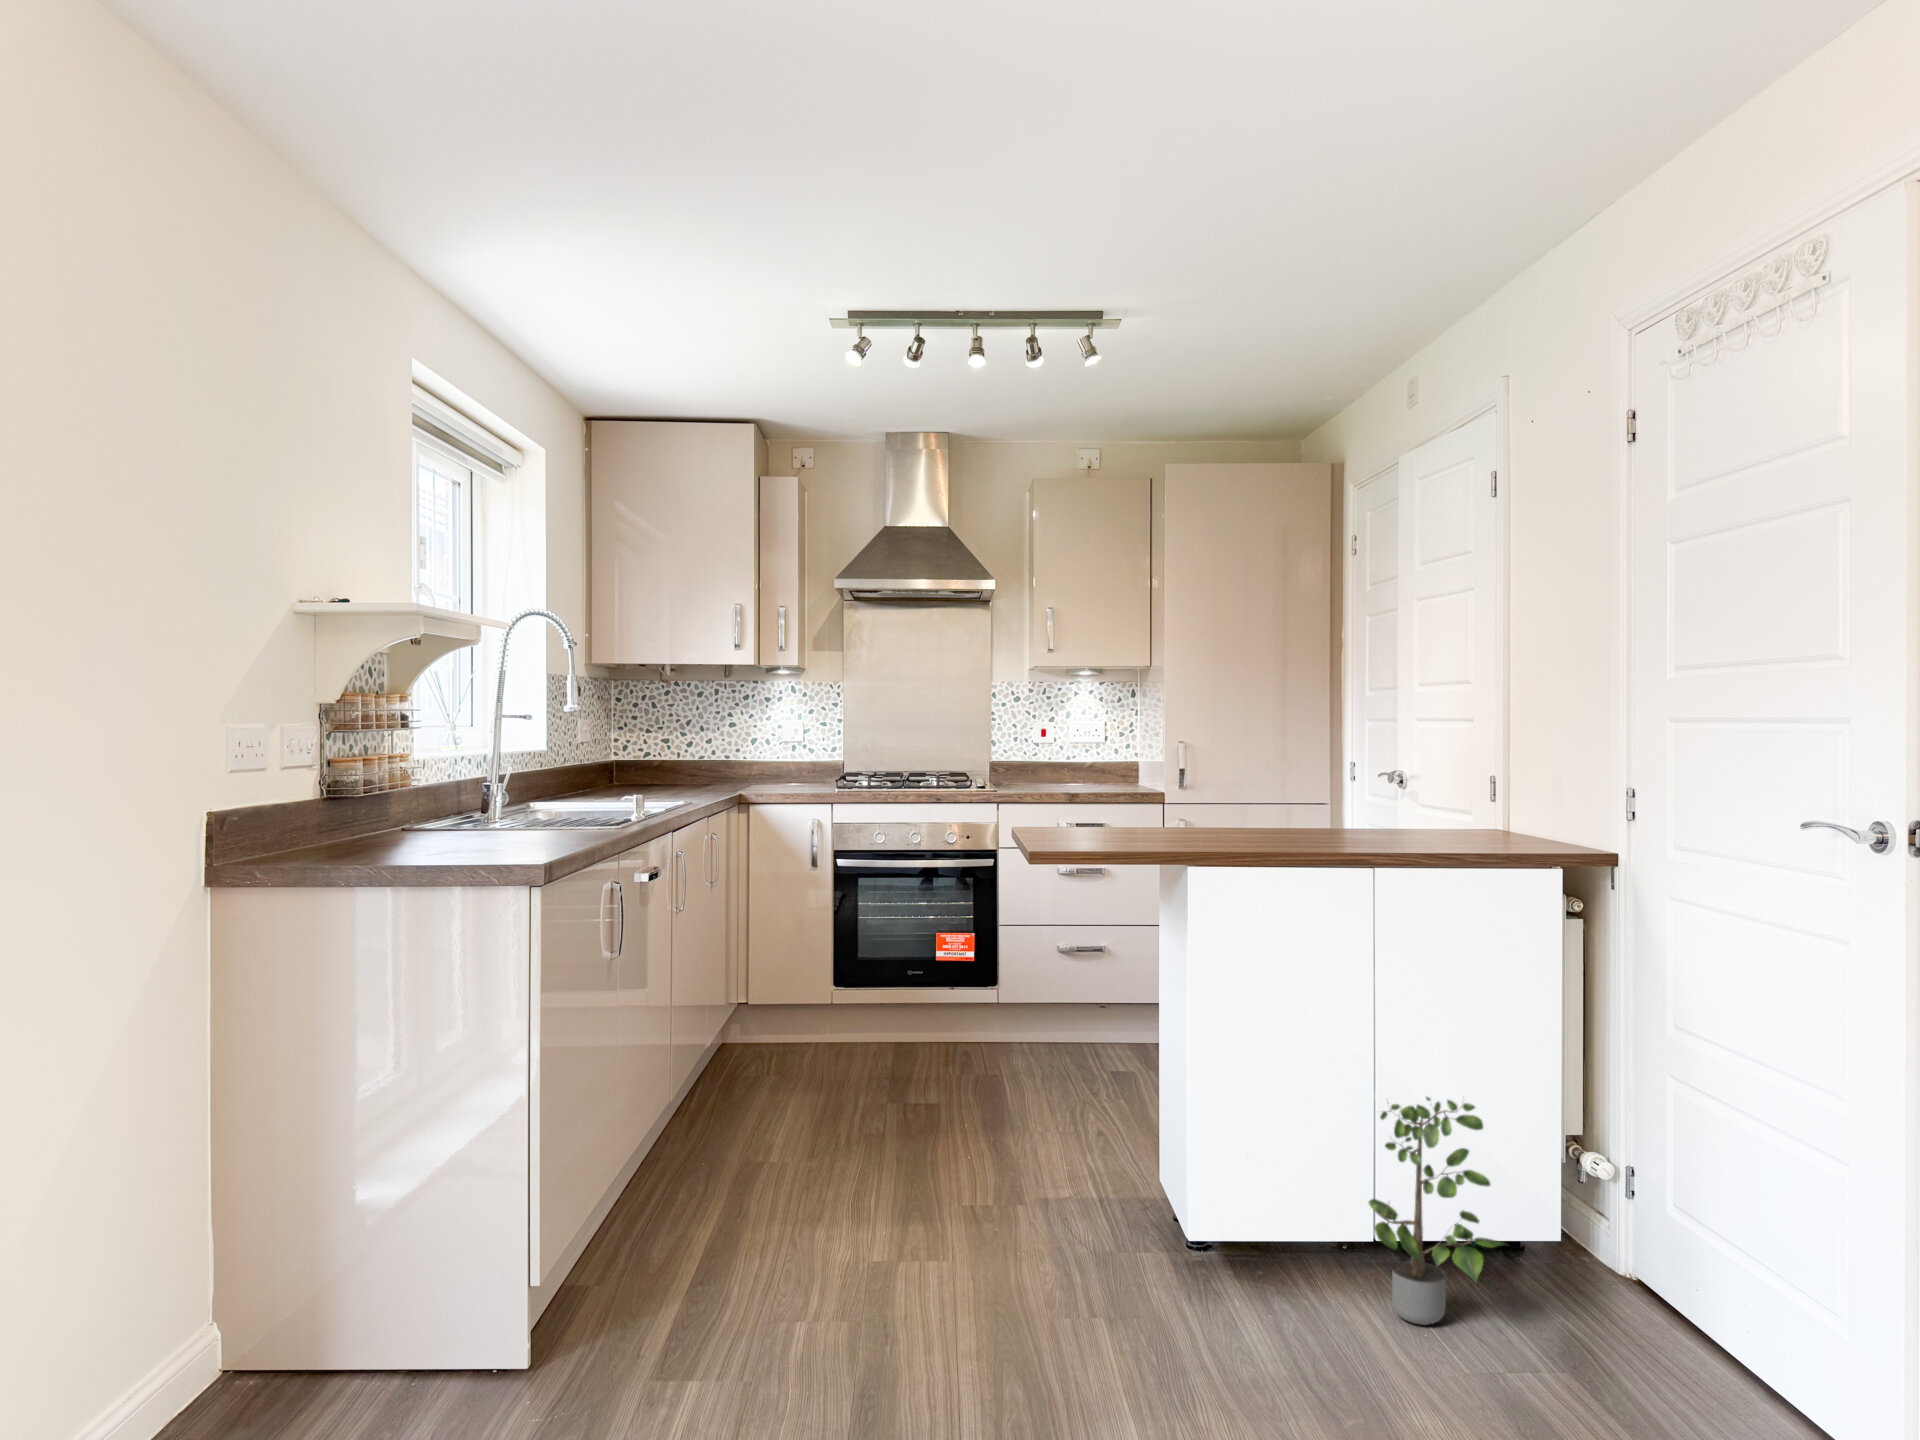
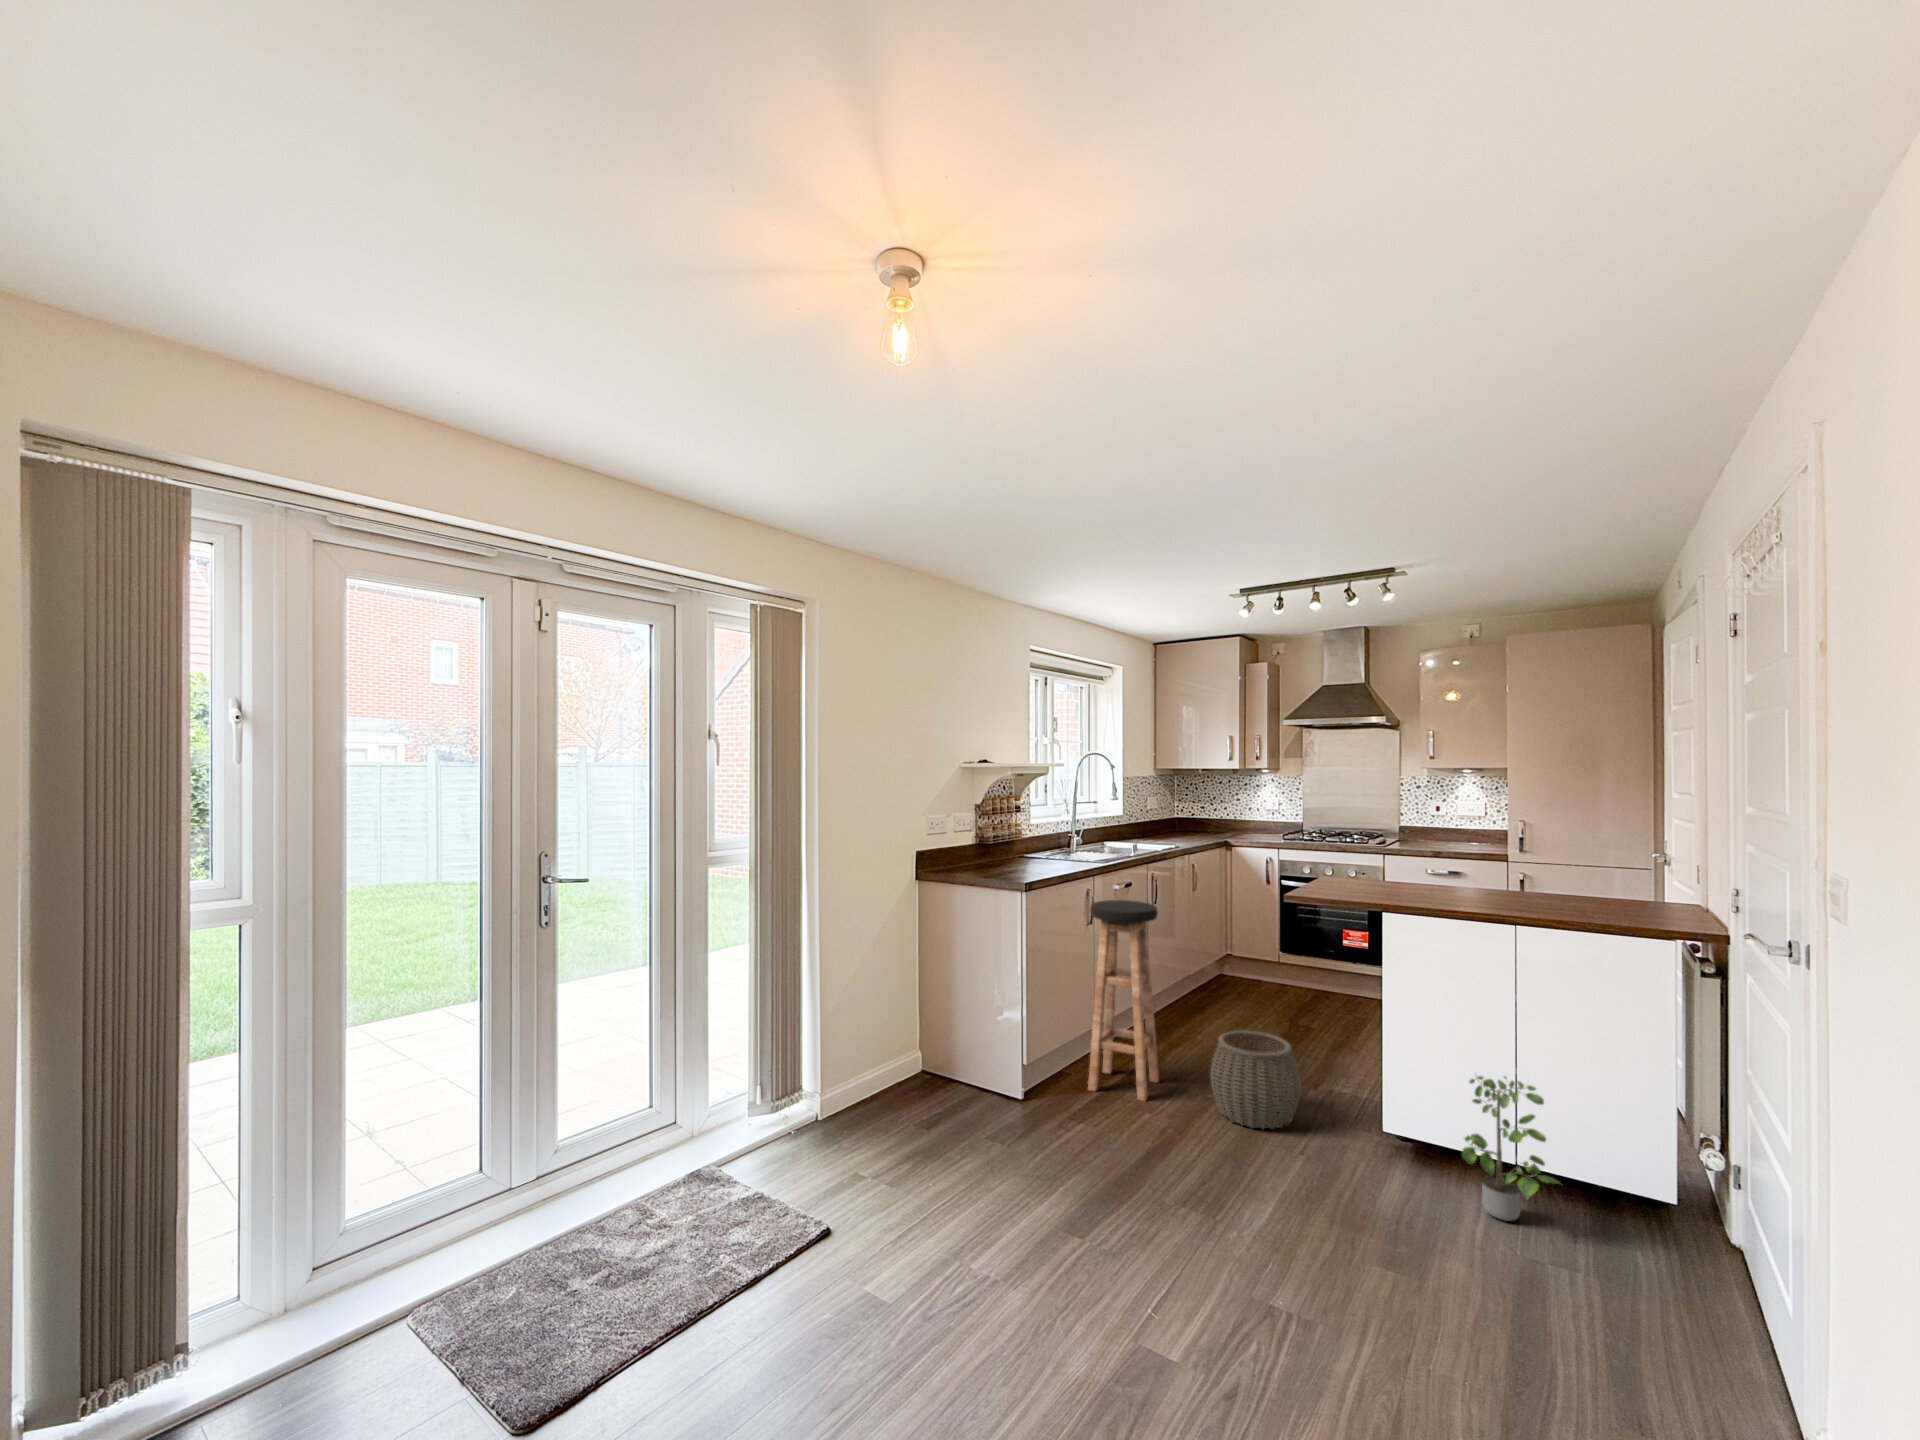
bar stool: none [651,894,792,1303] -> present [1088,900,1159,1101]
woven basket: none [902,1110,1062,1290] -> present [1210,1030,1301,1129]

